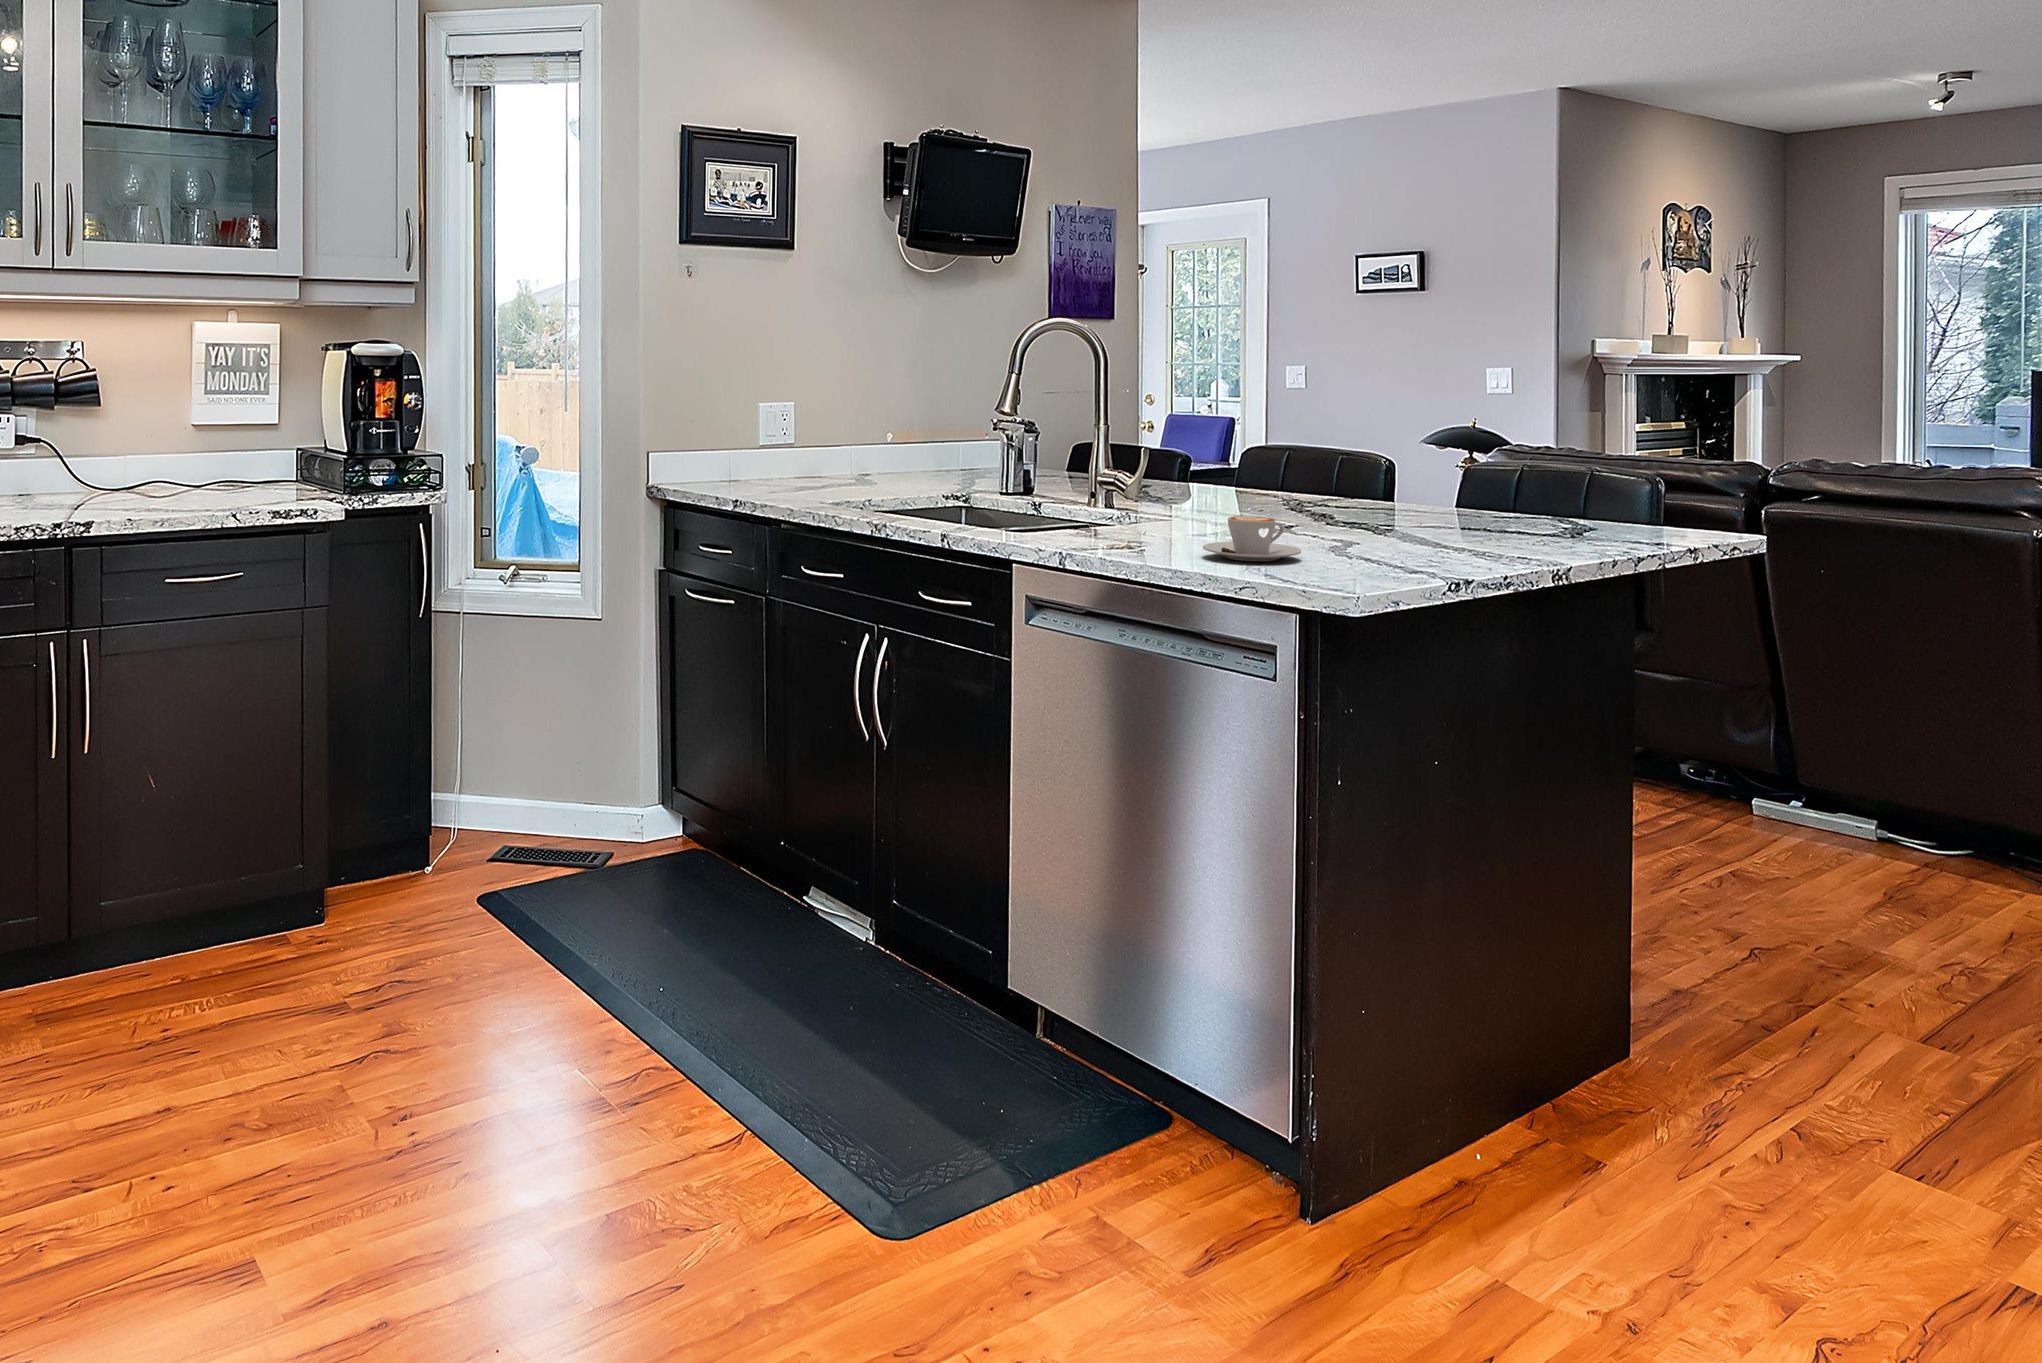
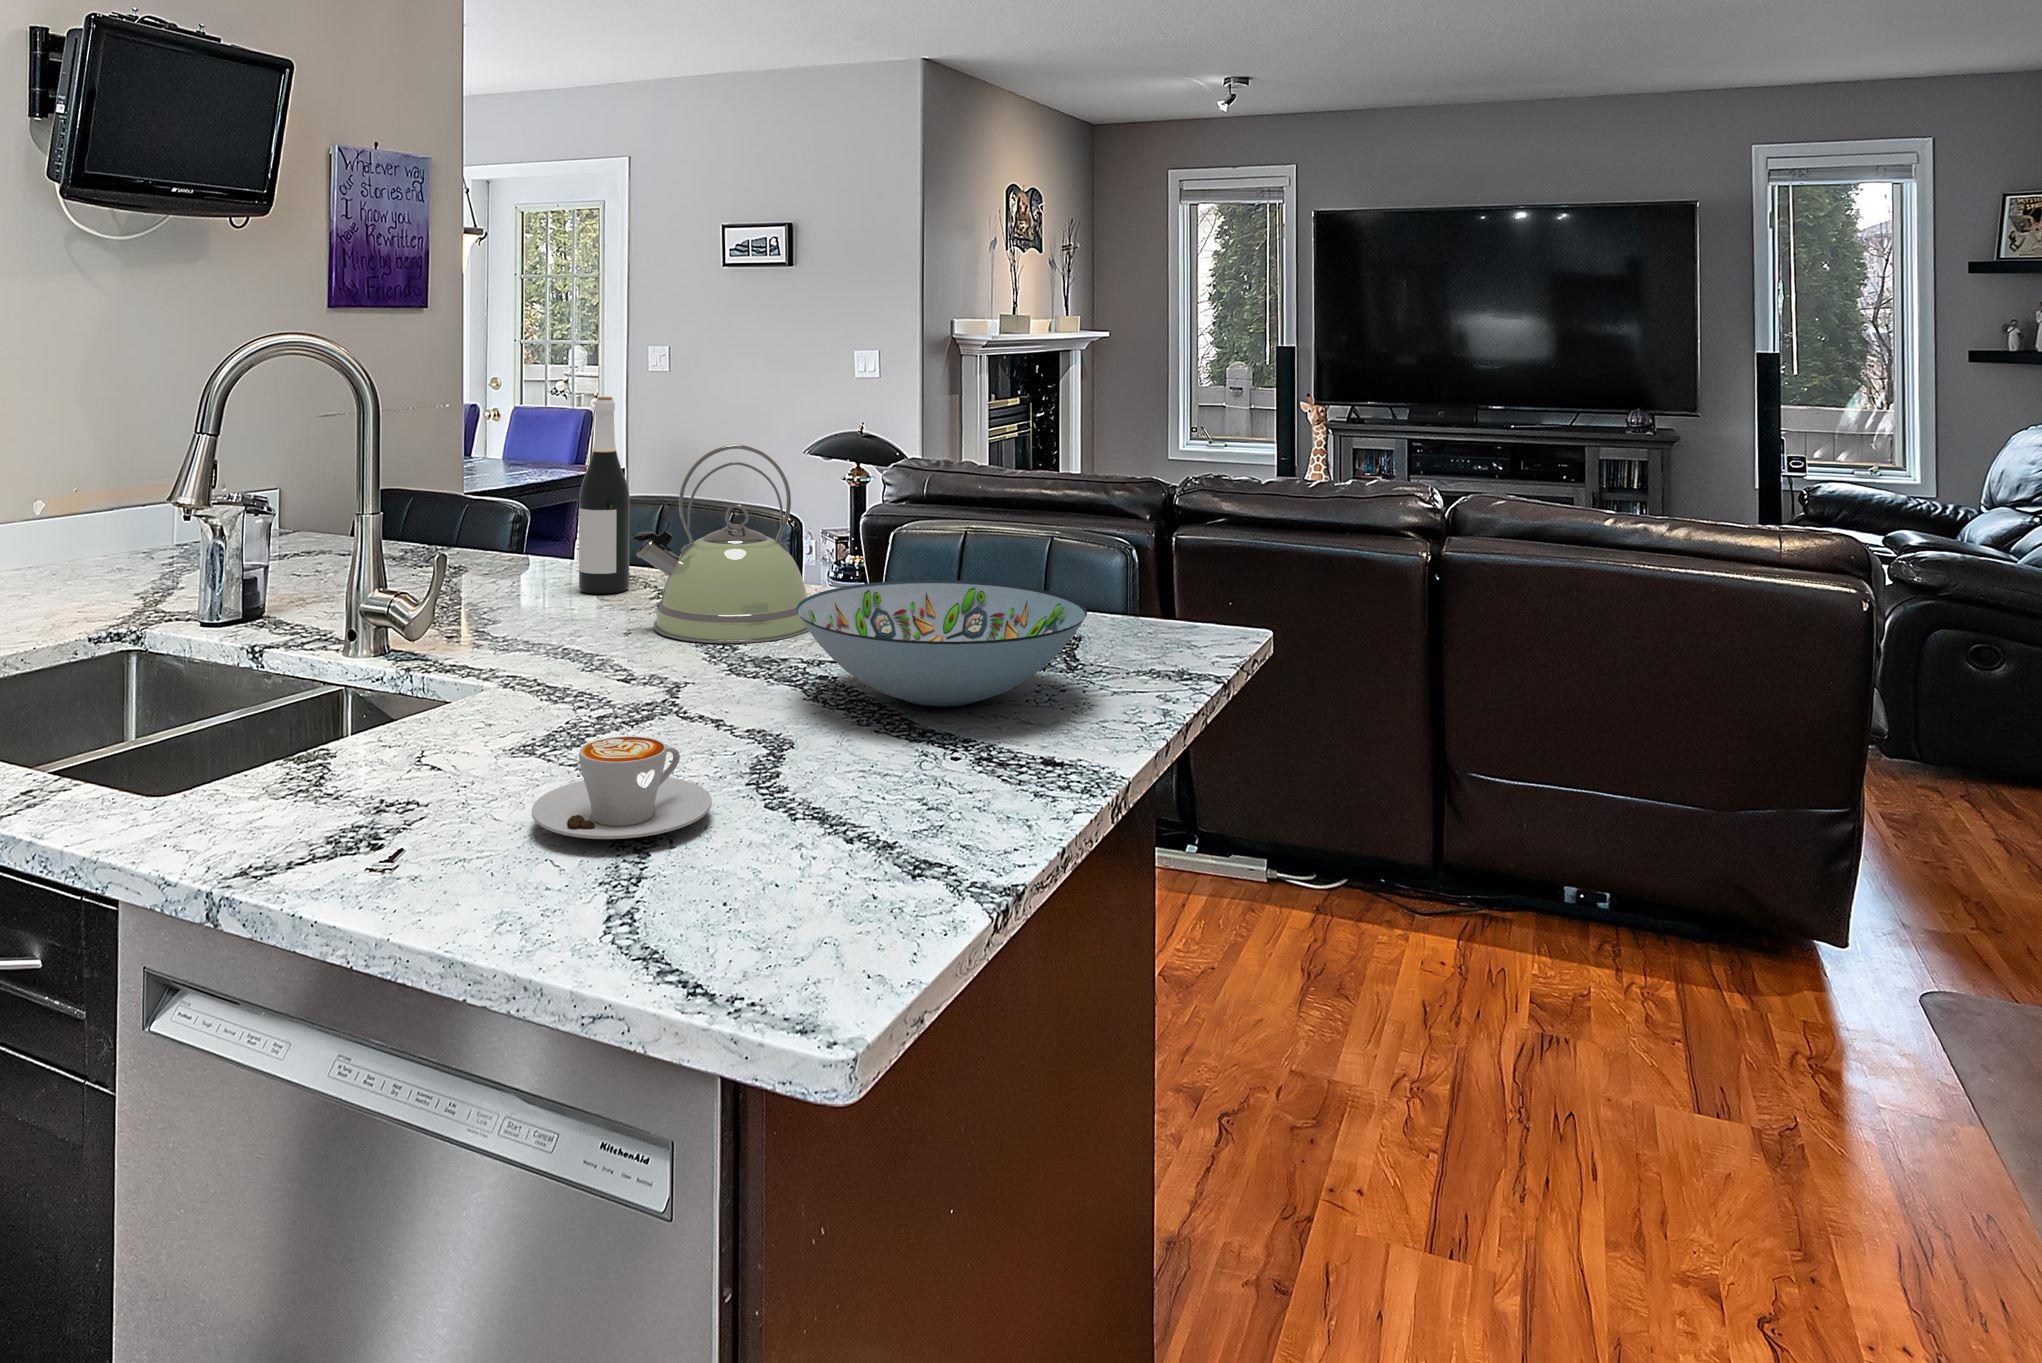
wine bottle: none [1228,366,1263,498] -> present [579,397,630,594]
kettle: none [1263,391,1392,518] -> present [632,445,809,643]
decorative bowl: none [1365,473,1570,542] -> present [796,580,1087,707]

